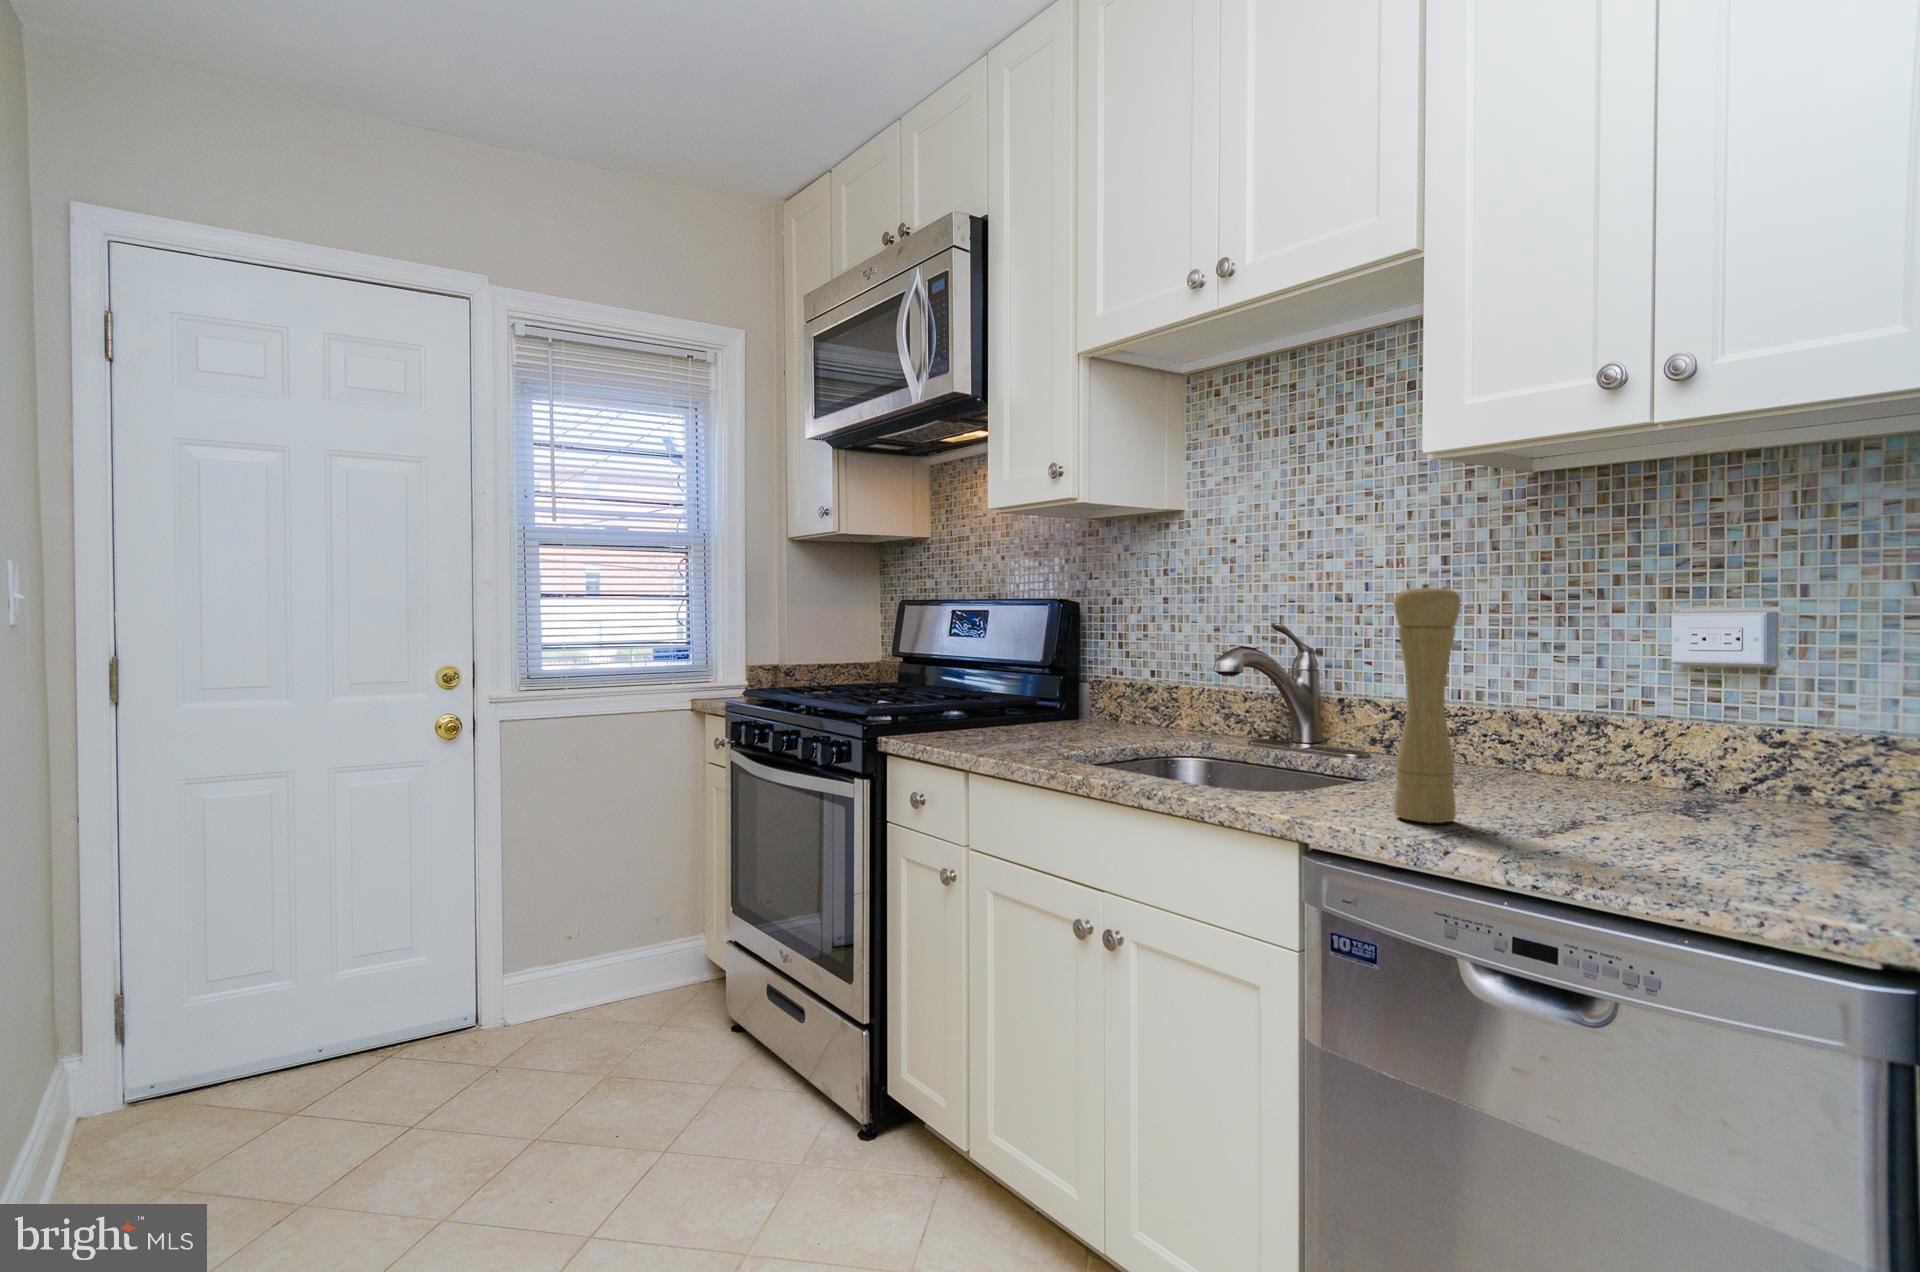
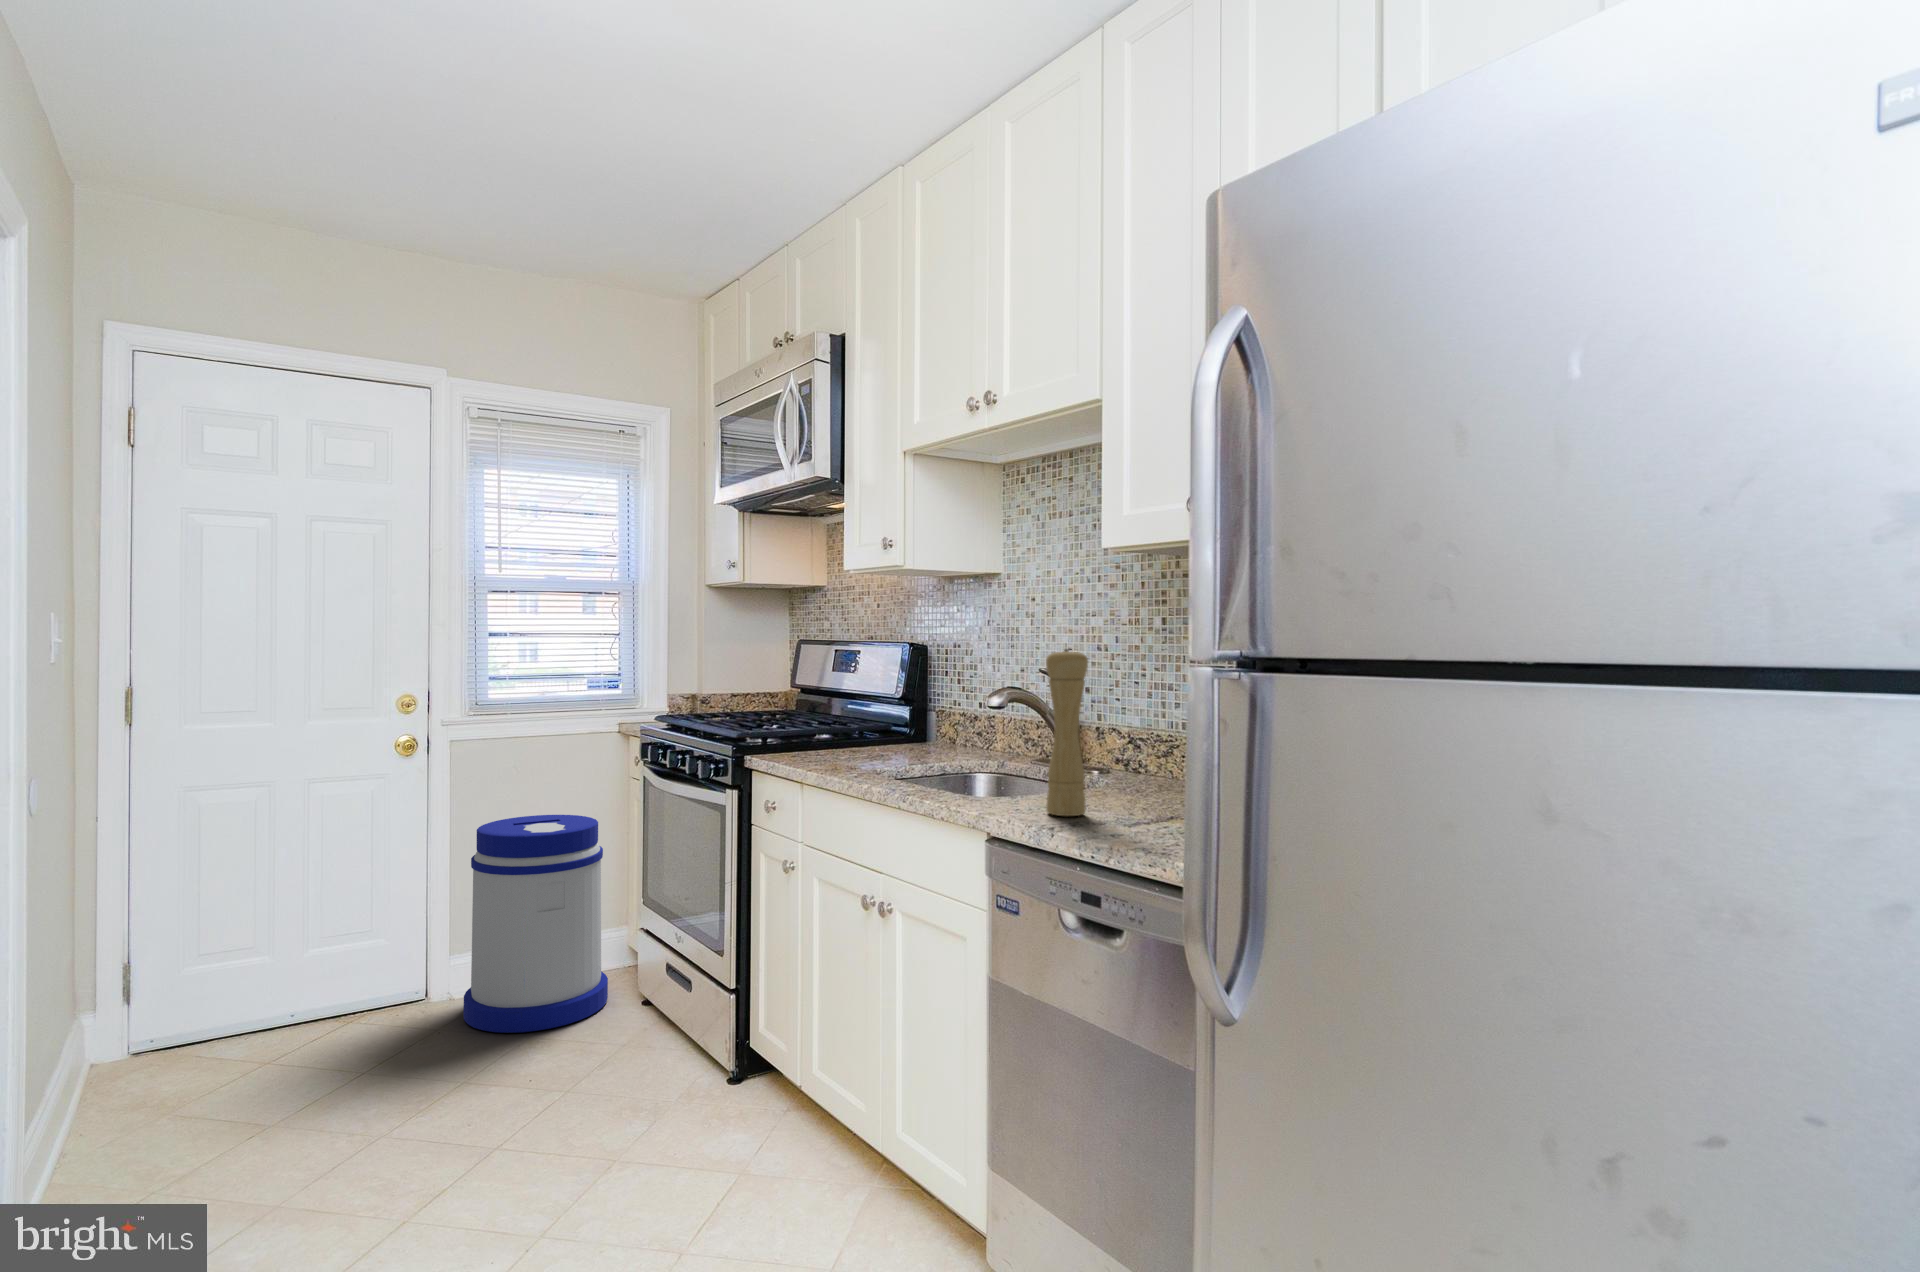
trash can: none [524,807,691,1069] -> present [464,815,608,1033]

